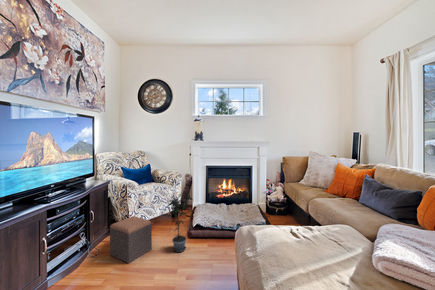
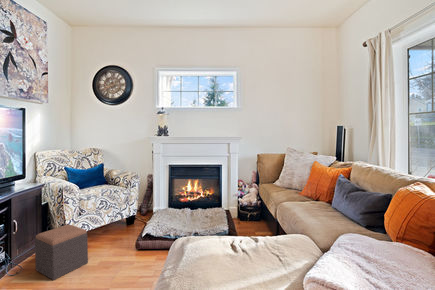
potted plant: present [167,191,192,252] -> none [101,195,136,266]

